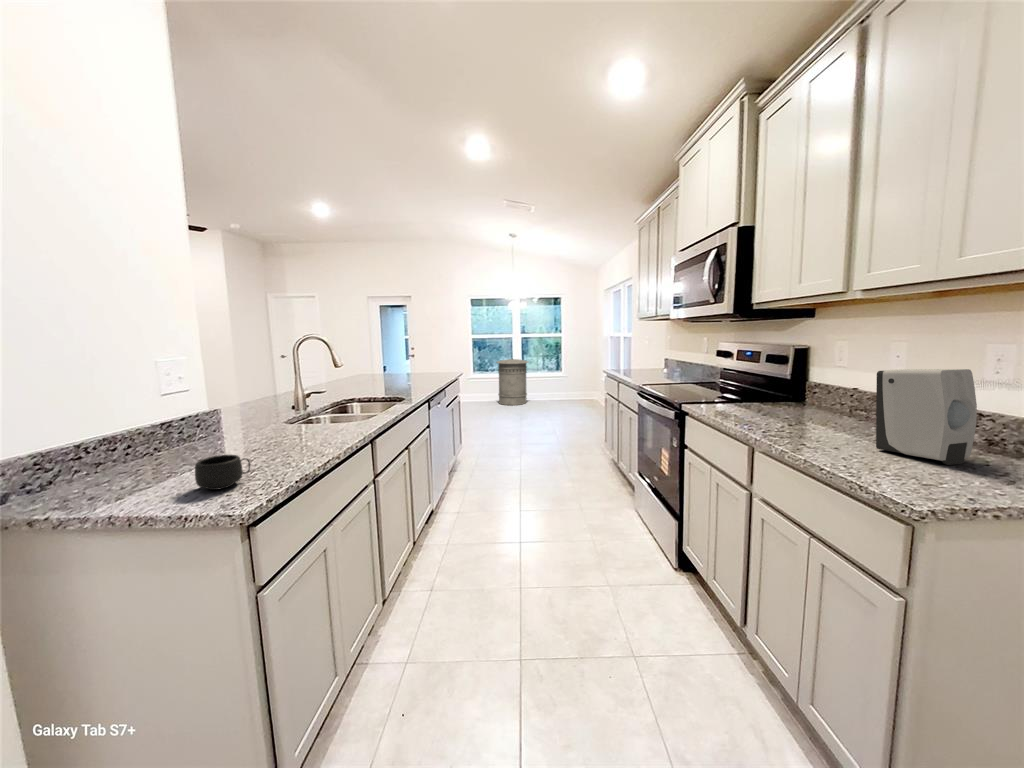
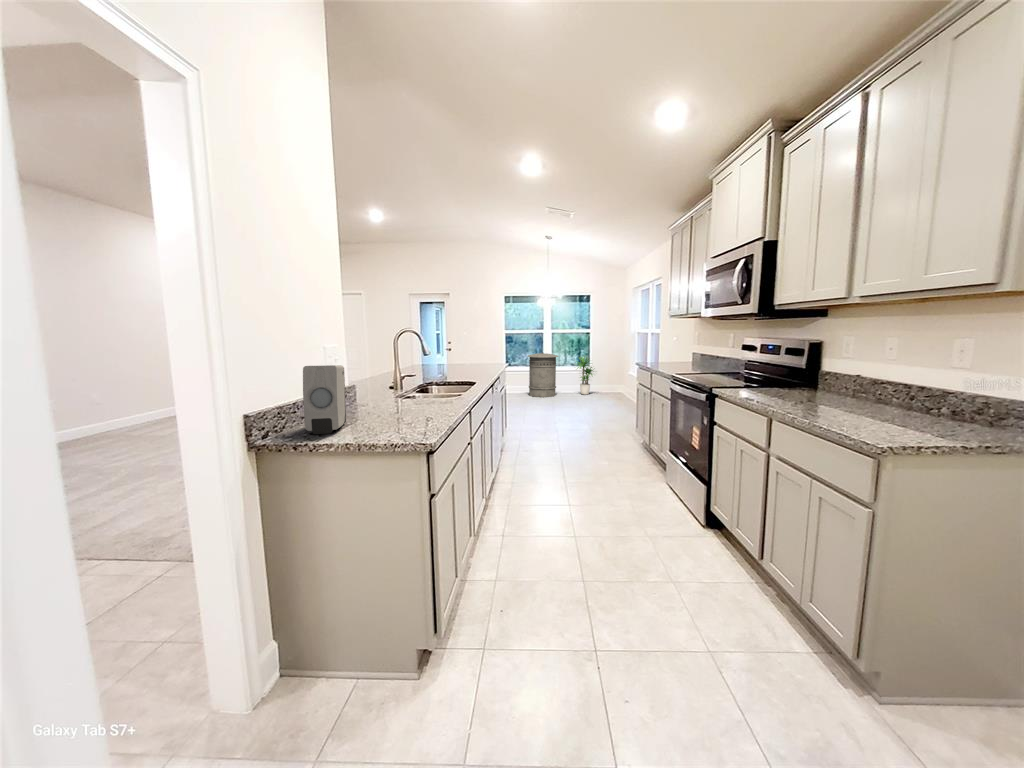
potted plant: none [543,360,571,402] -> present [577,356,593,395]
soap dispenser: present [876,369,977,465] -> present [303,365,346,434]
mug: present [195,455,250,490] -> none [385,410,415,432]

